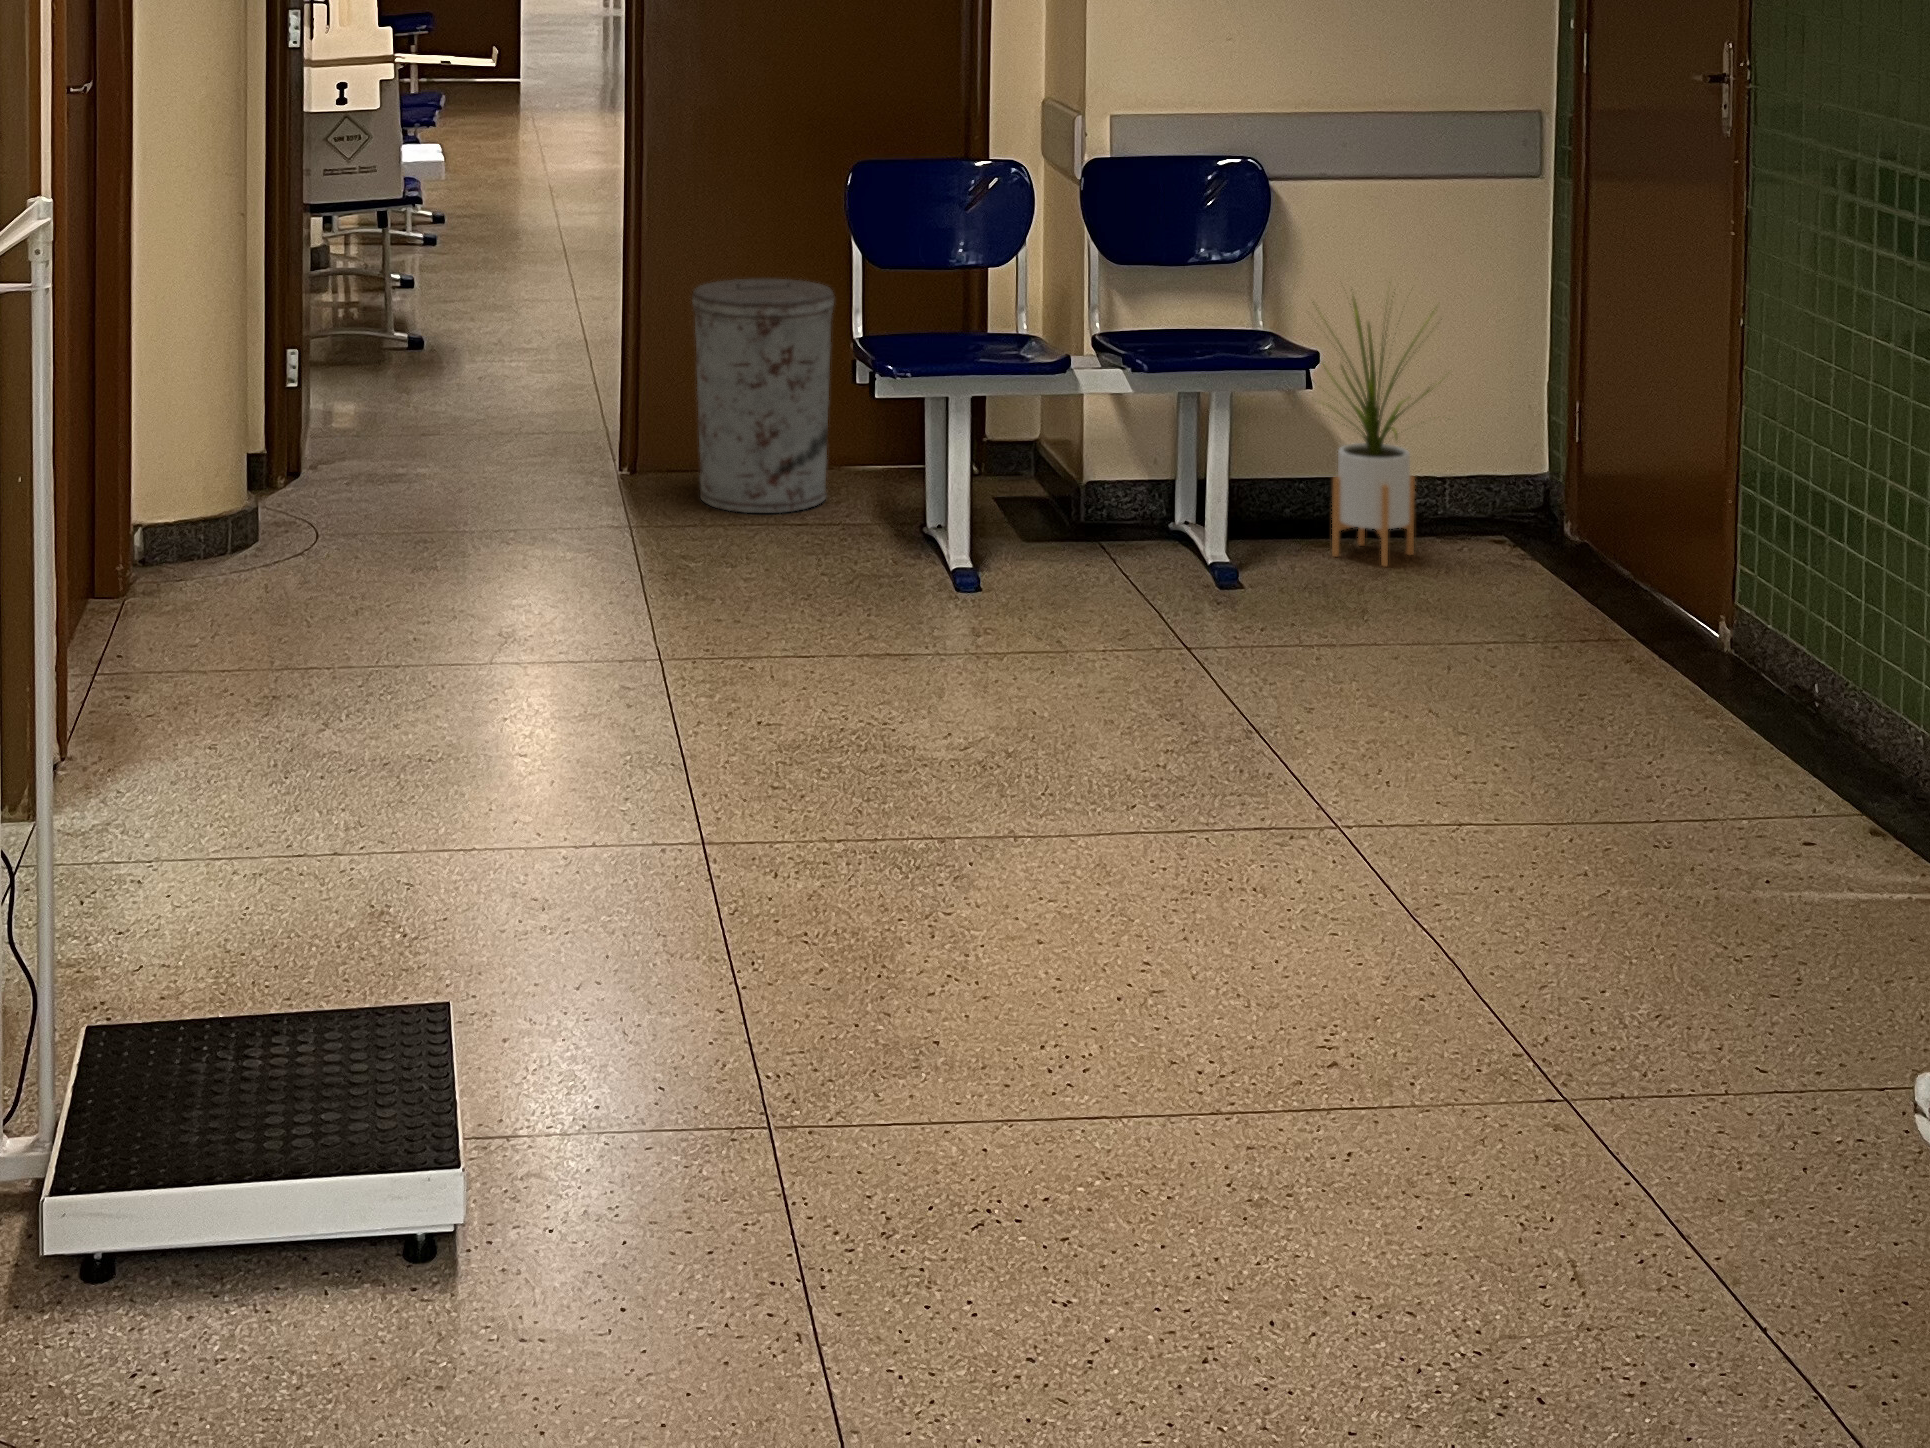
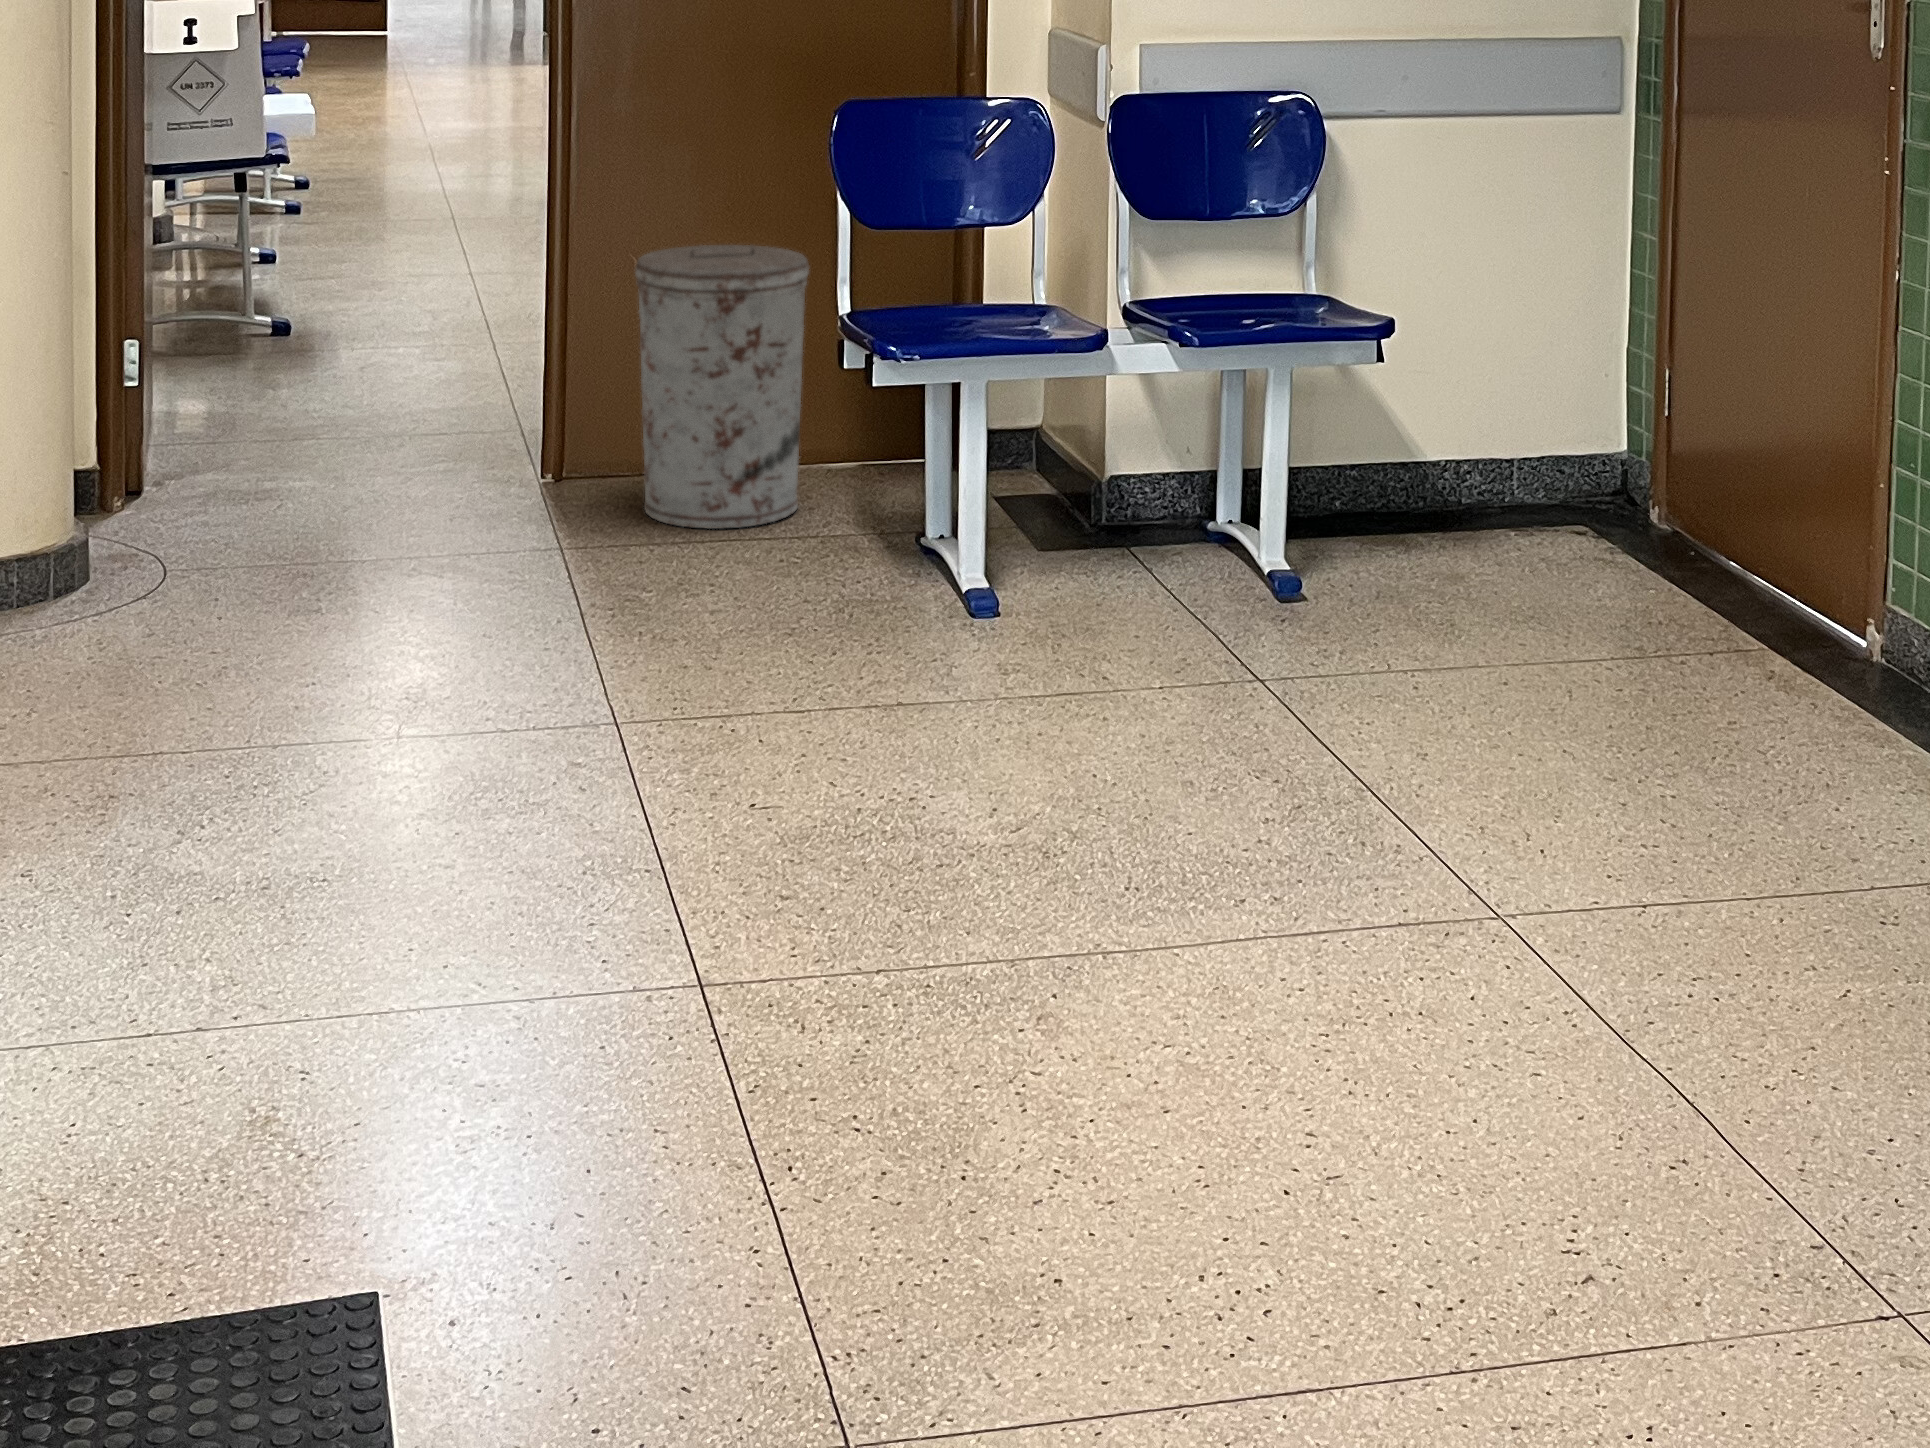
house plant: present [1312,298,1442,567] -> none [1367,230,1544,569]

